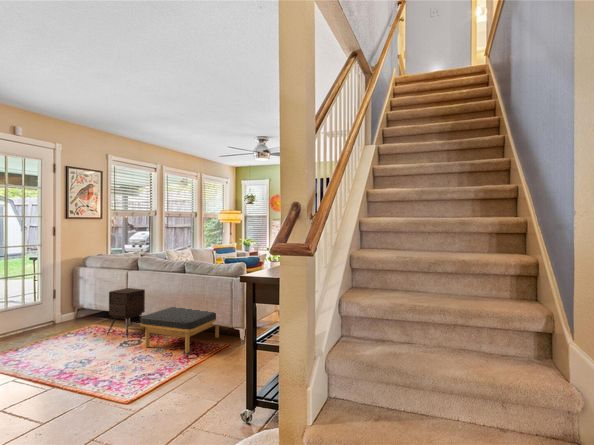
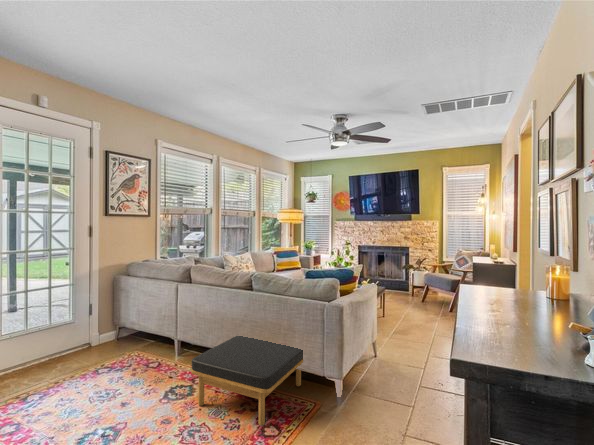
side table: present [107,288,146,338] -> none [148,307,201,381]

